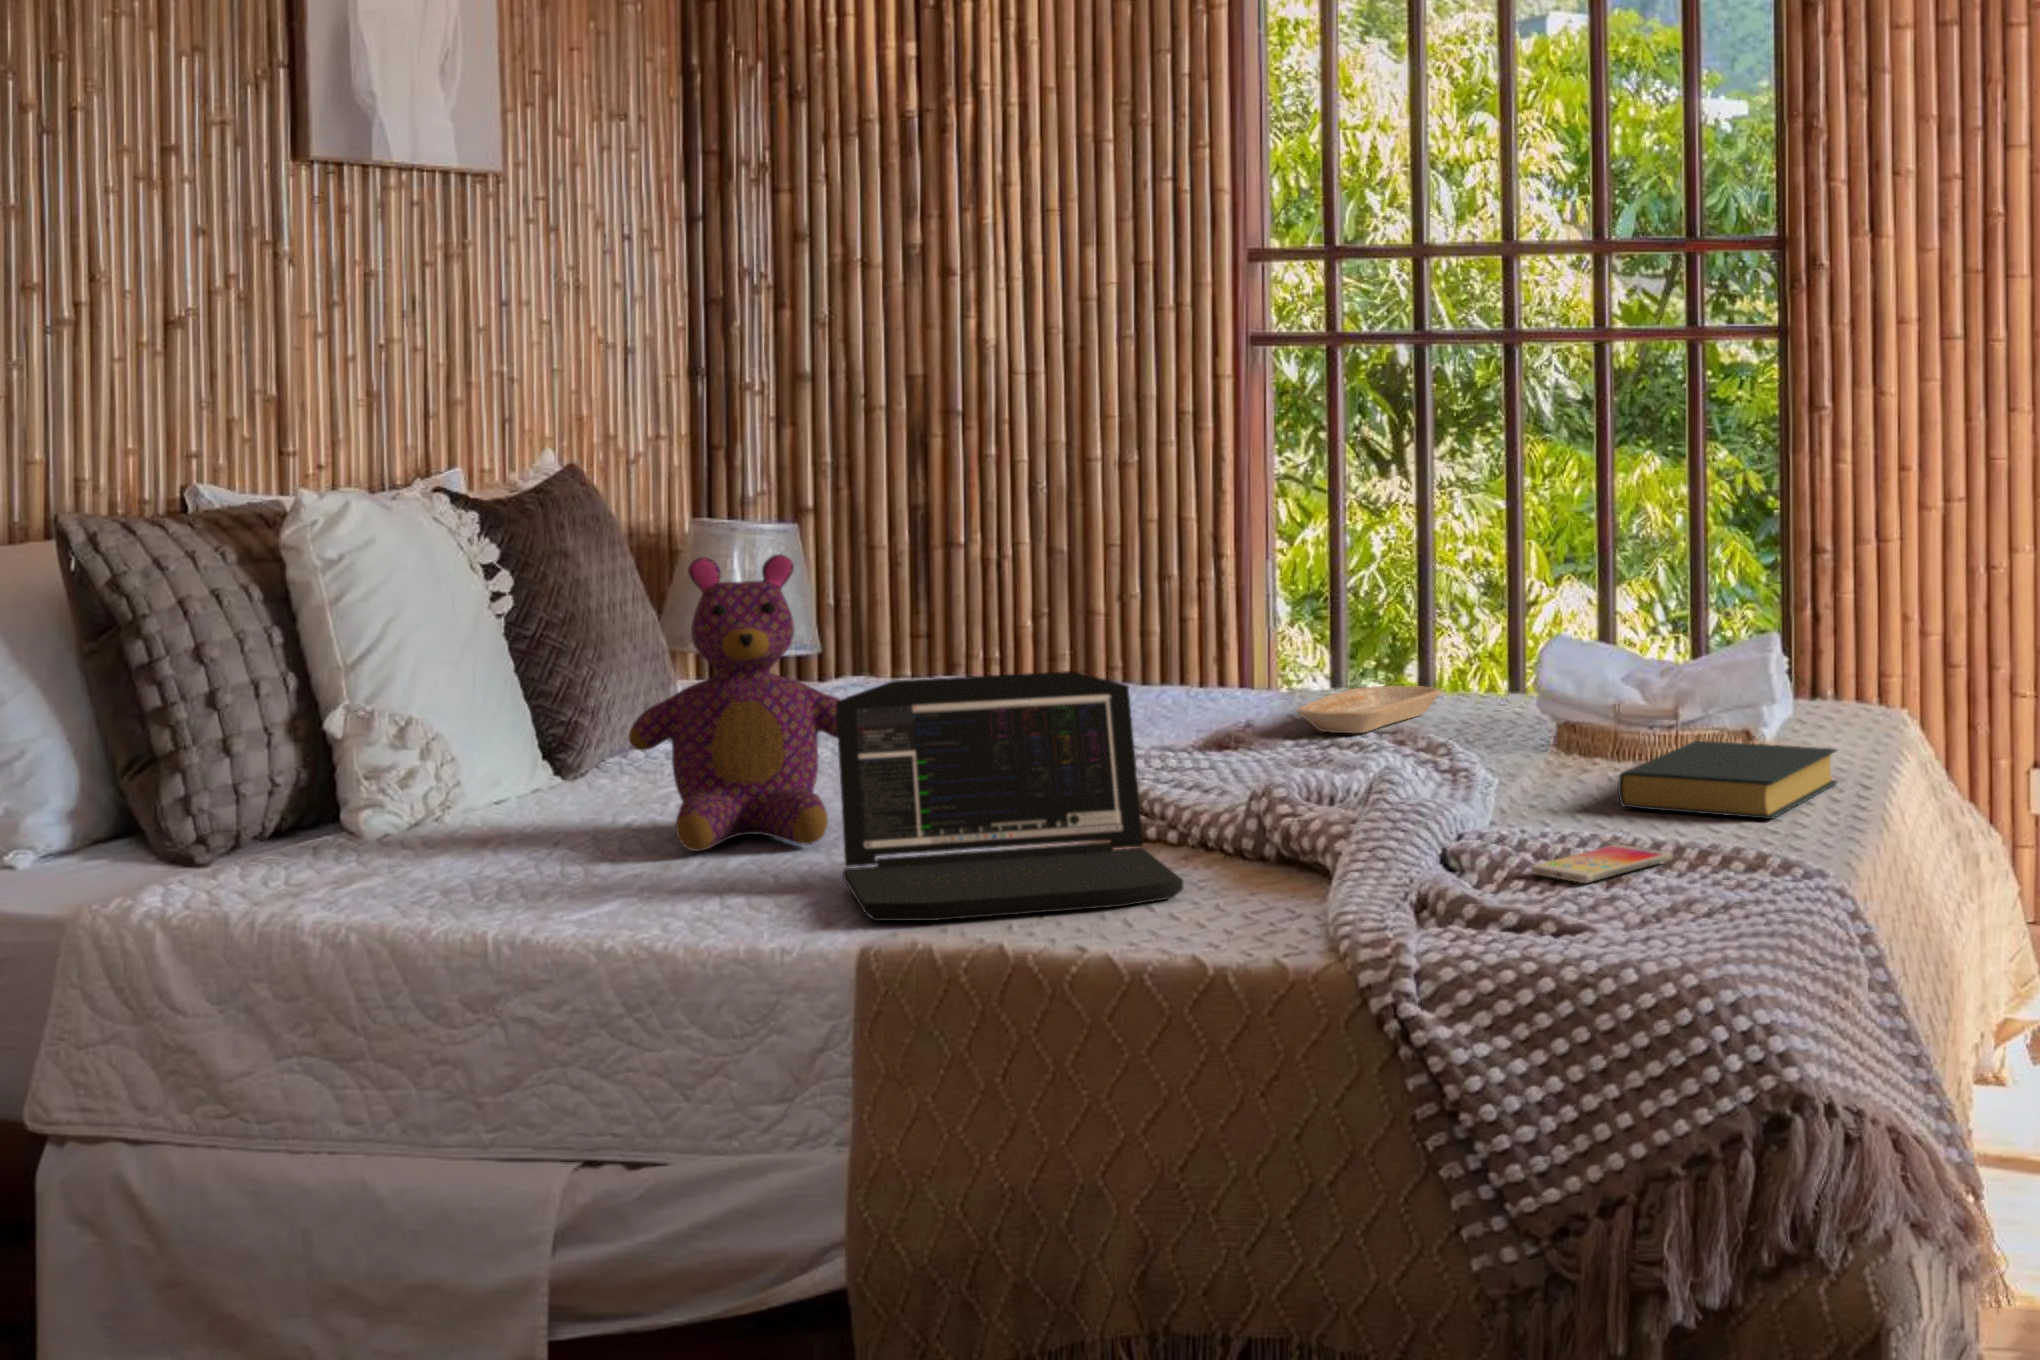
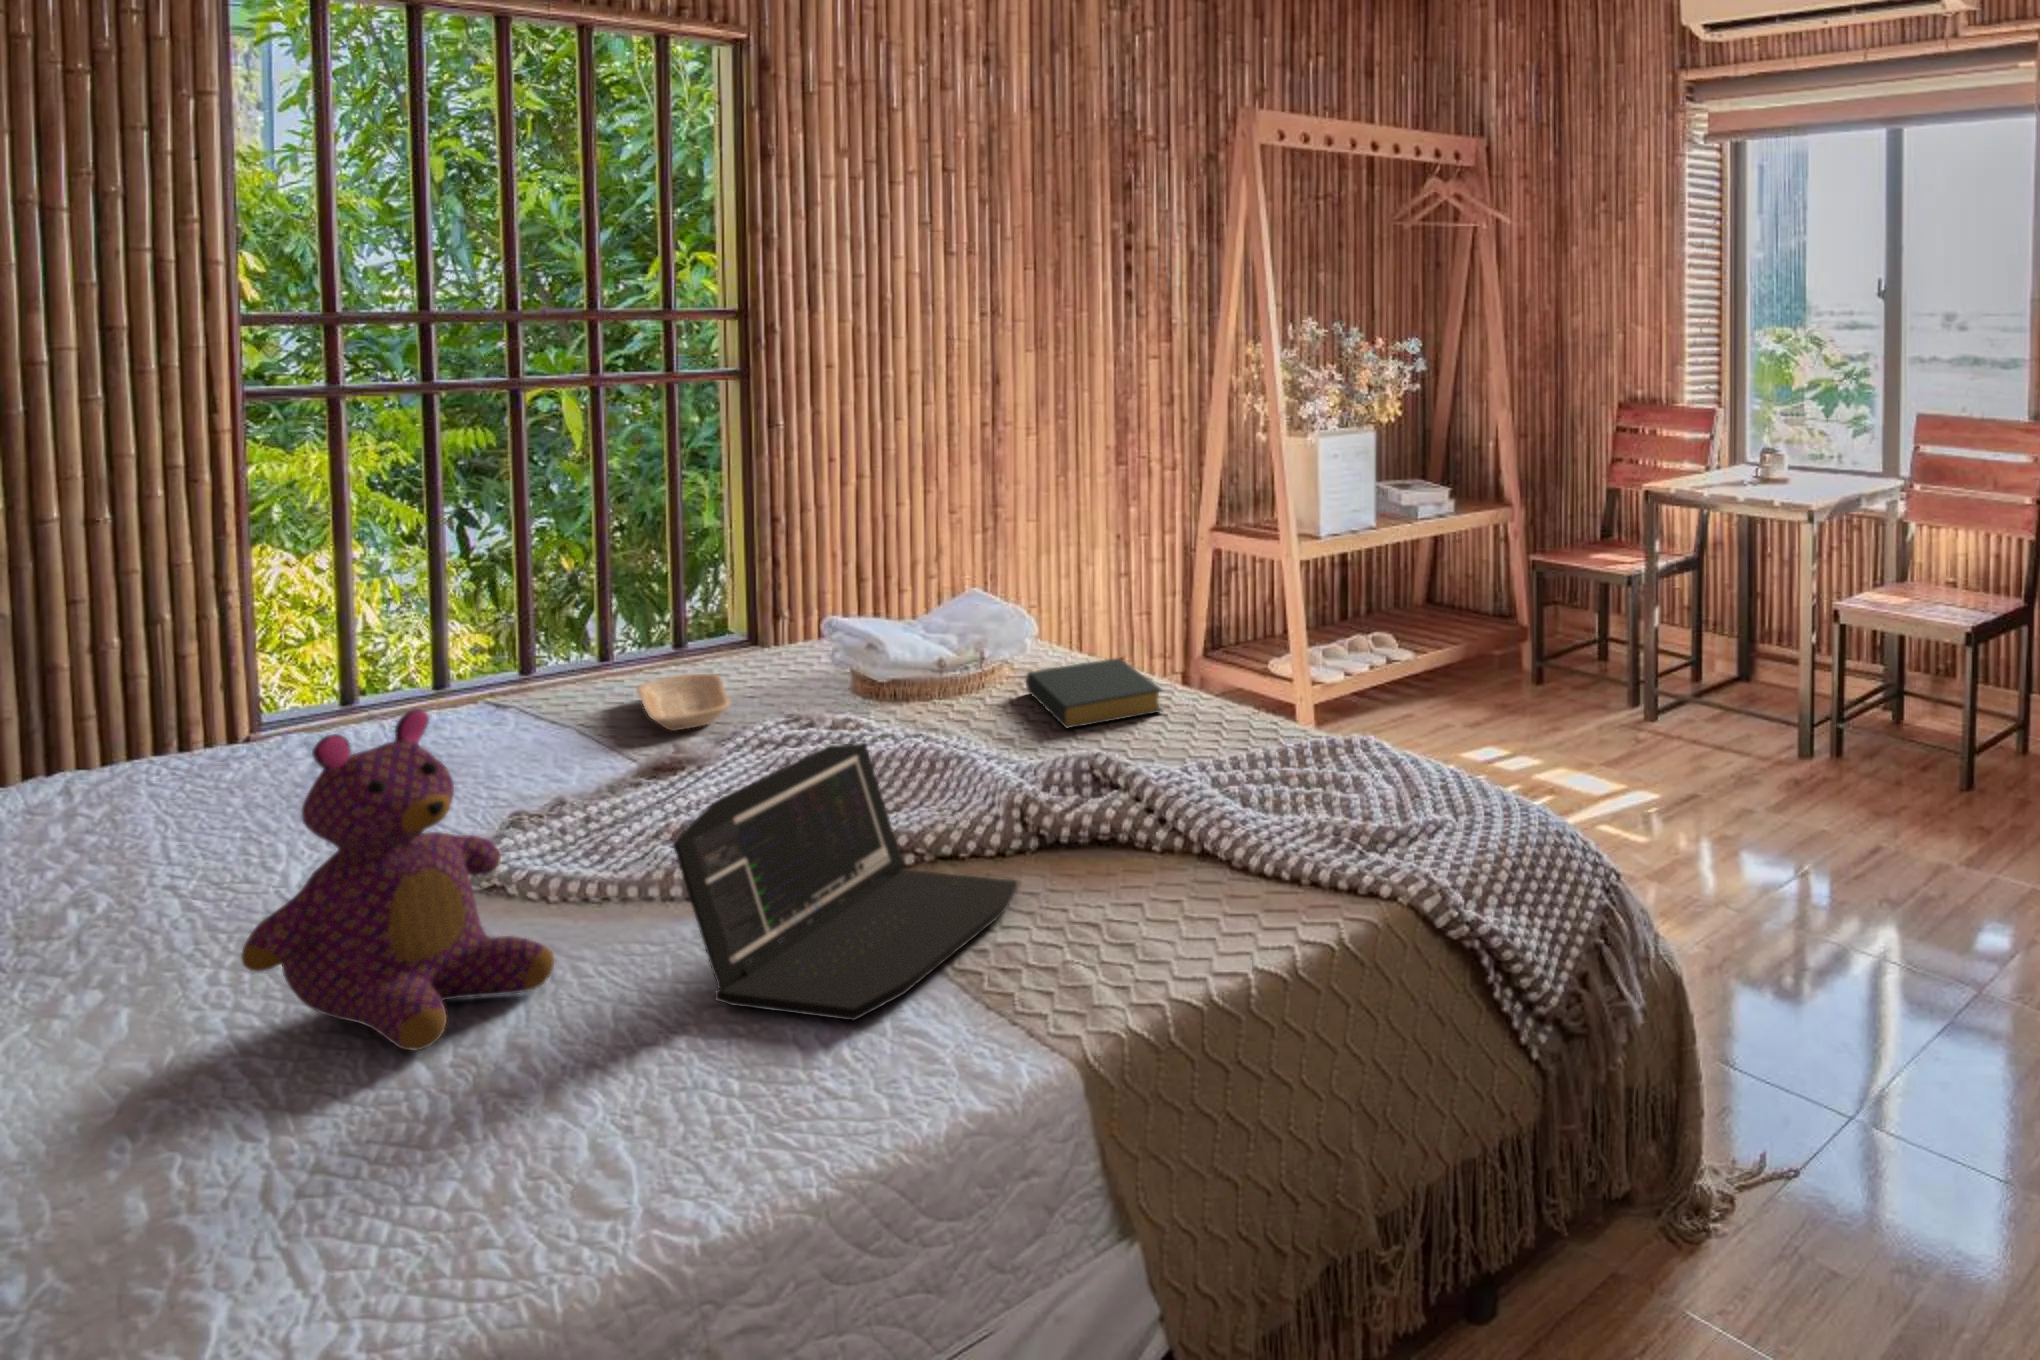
smartphone: present [1531,844,1672,883] -> none [1155,751,1207,791]

